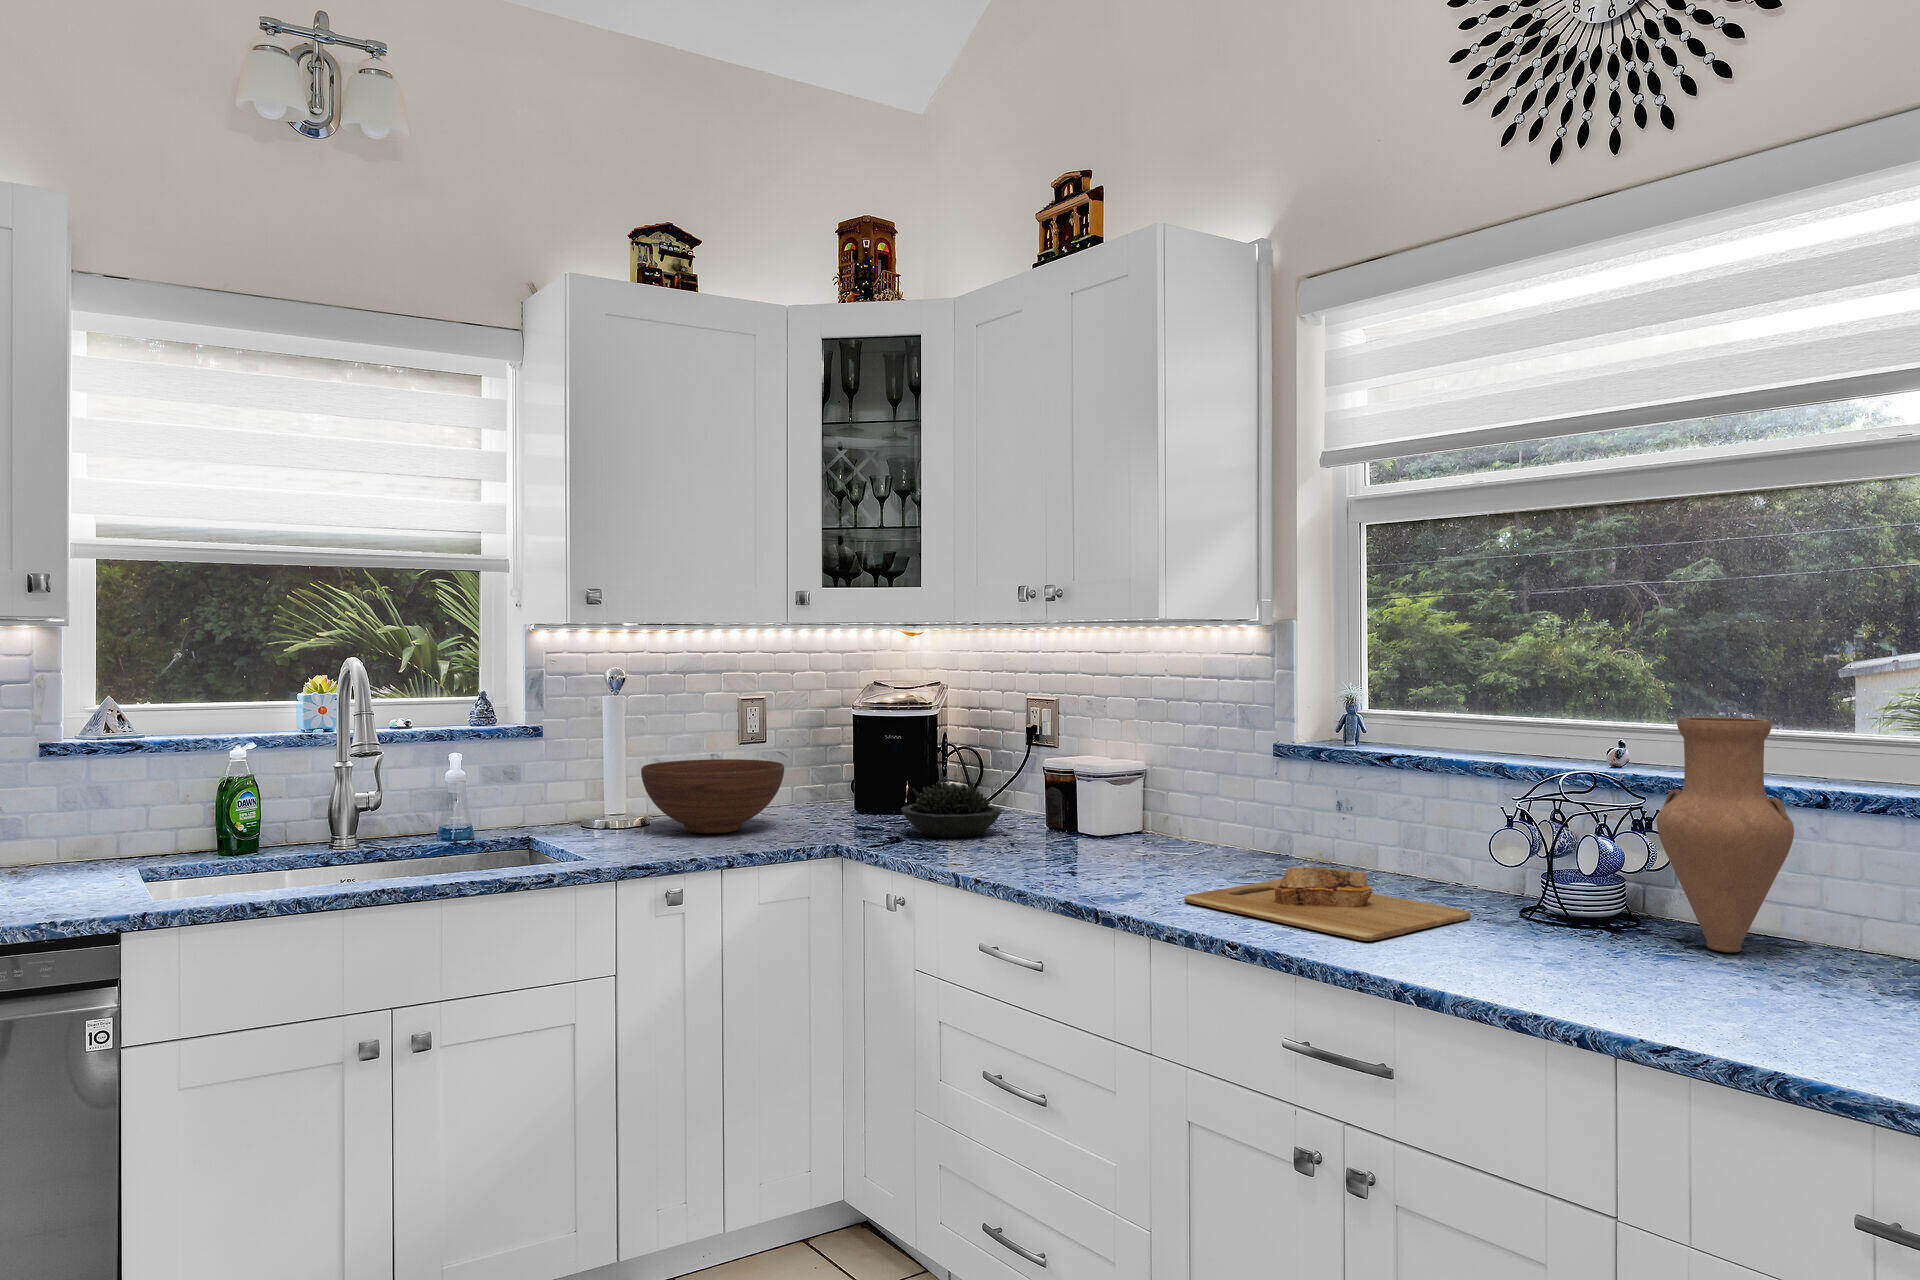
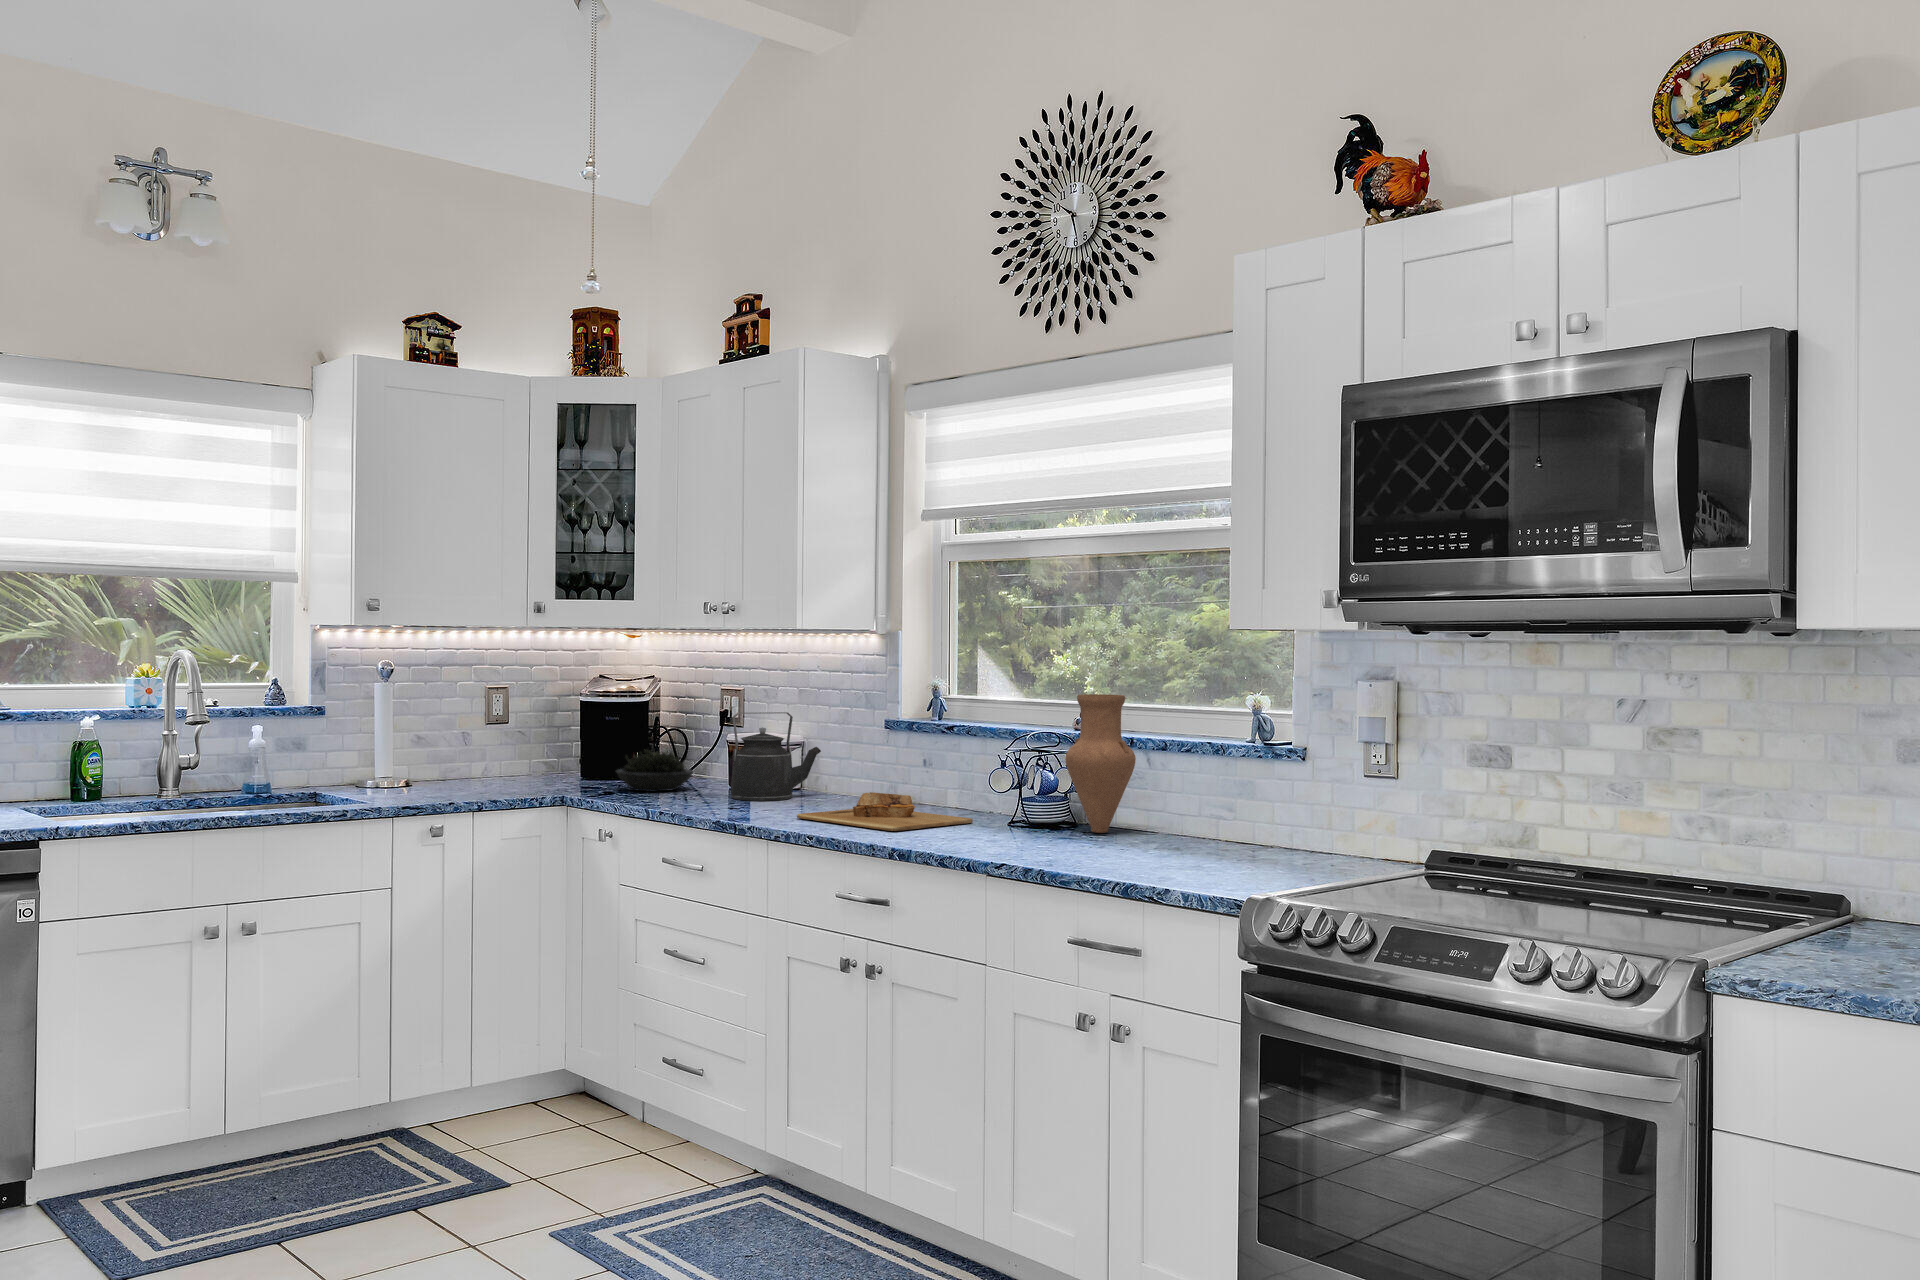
kettle: none [1059,734,1180,859] -> present [731,712,821,801]
fruit bowl: present [641,759,784,834] -> none [408,735,524,790]

